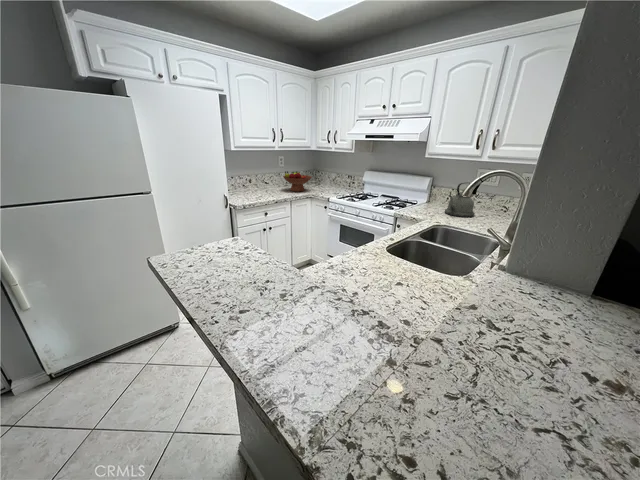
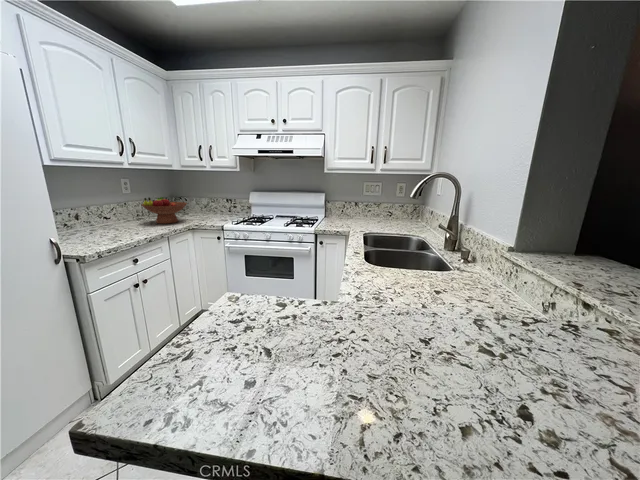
kettle: present [445,183,475,217] -> none [352,193,377,224]

